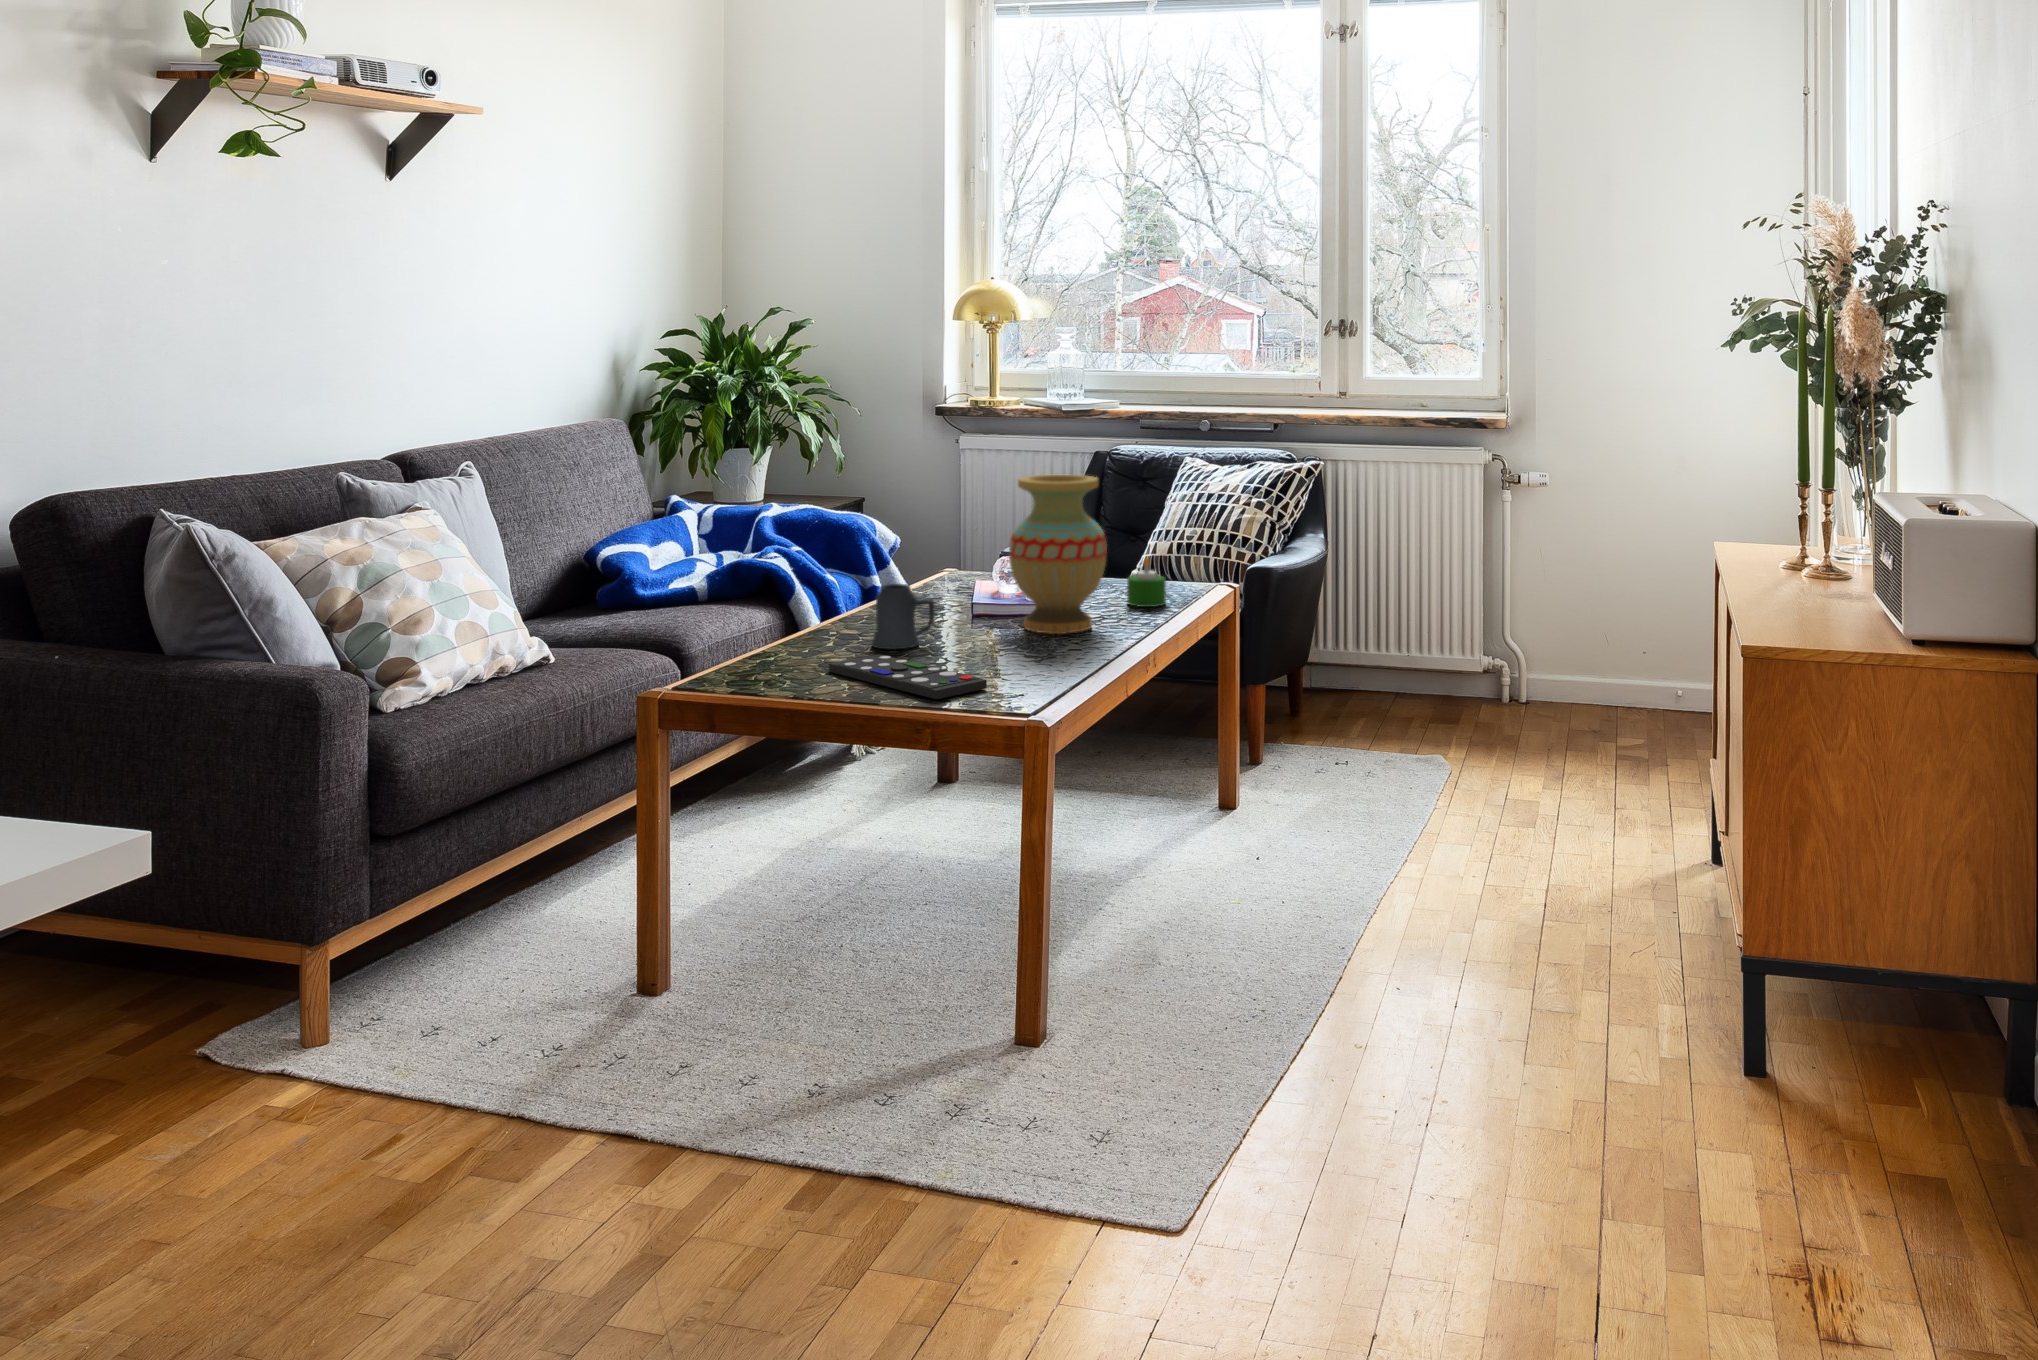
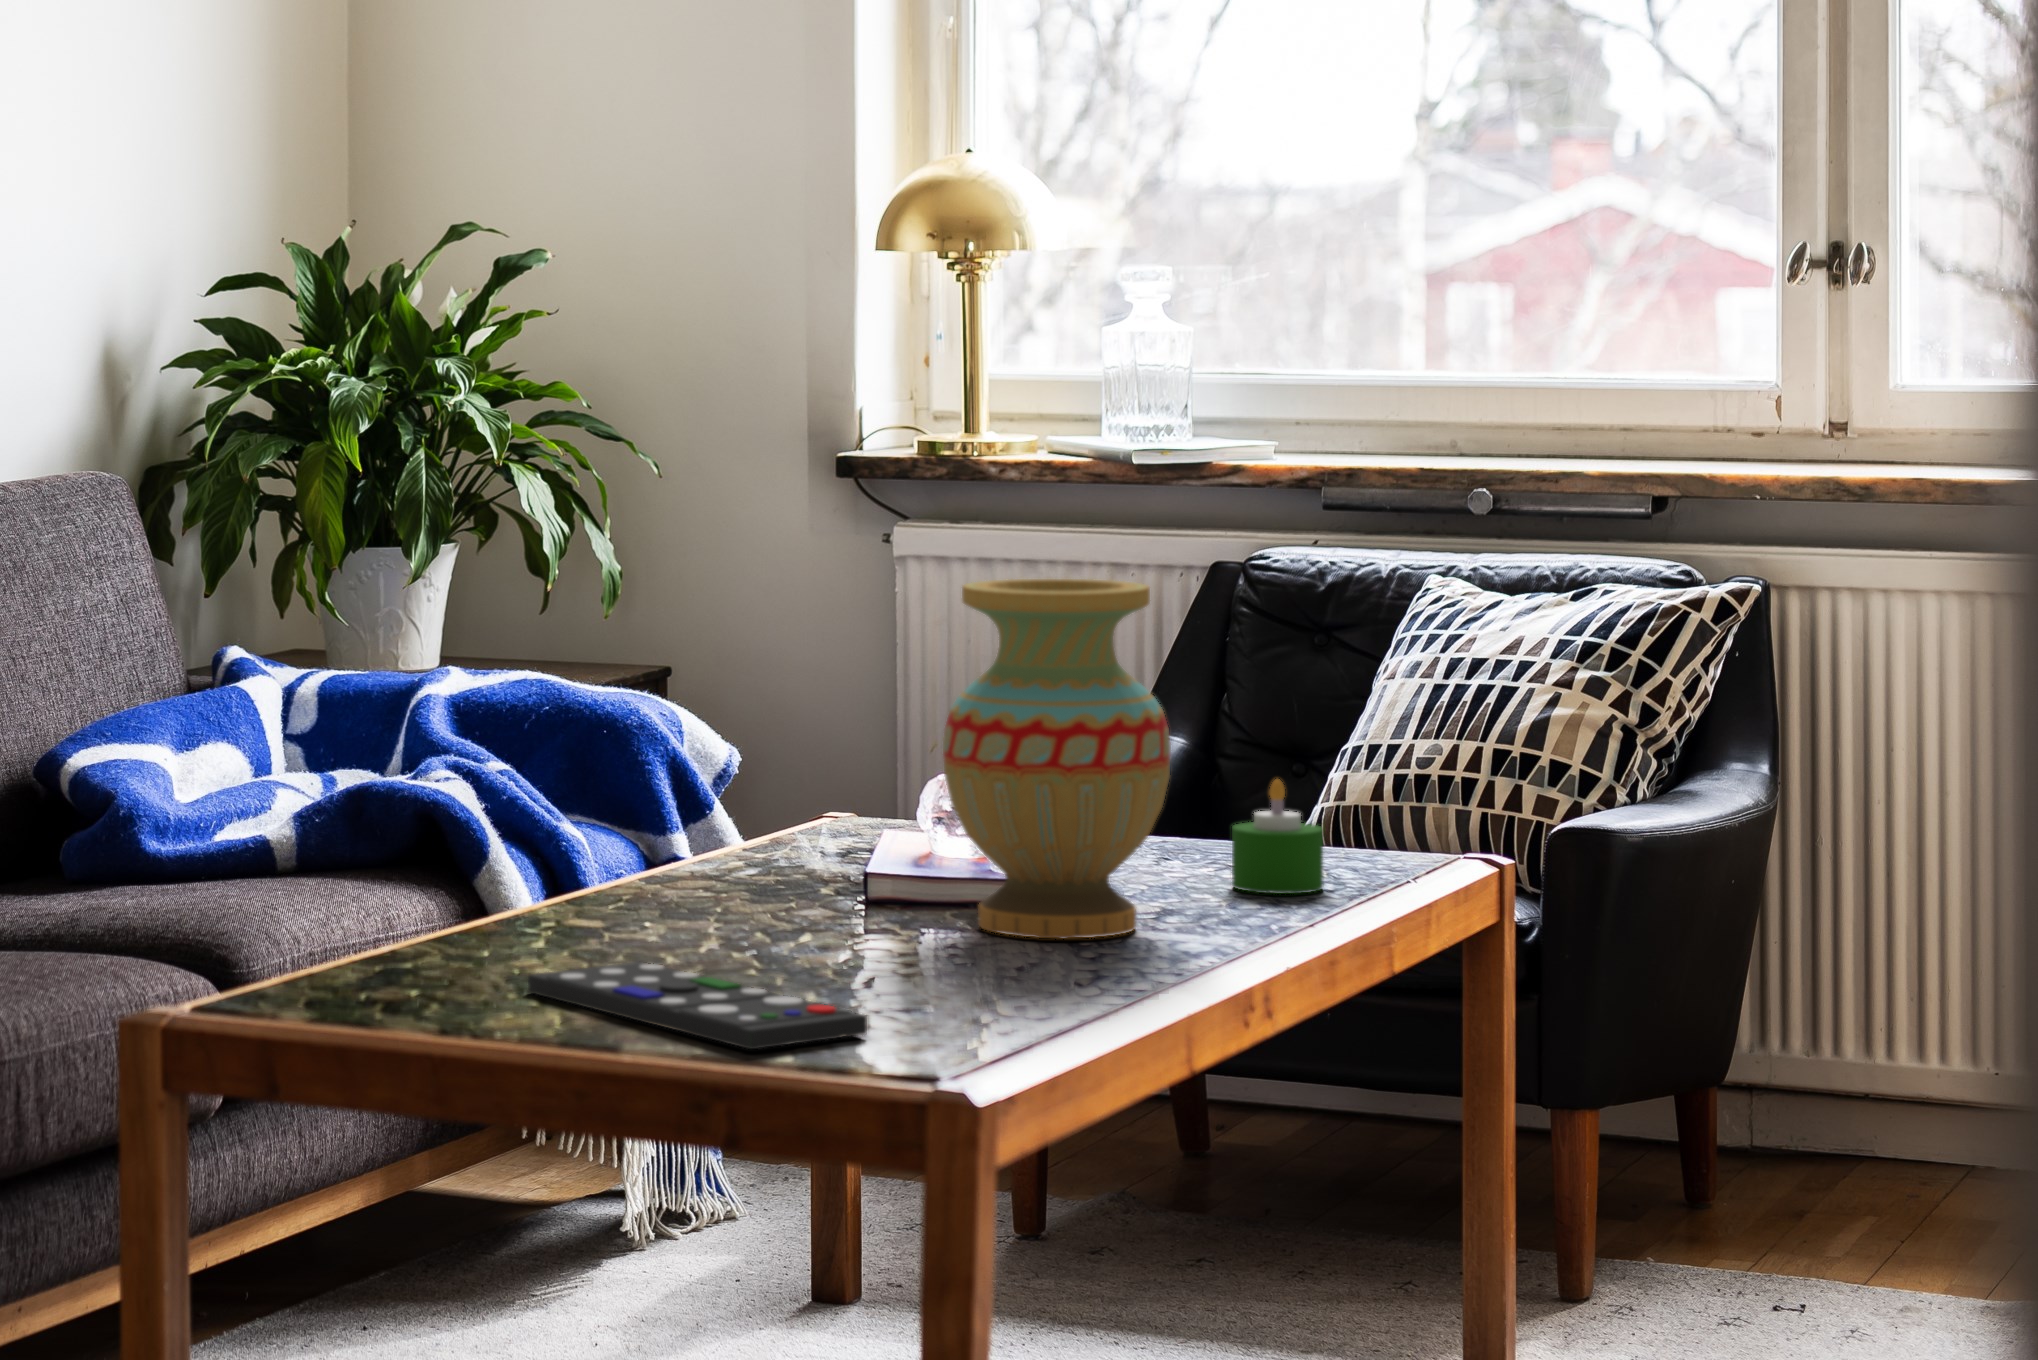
mug: present [872,584,935,649] -> none [630,813,769,956]

